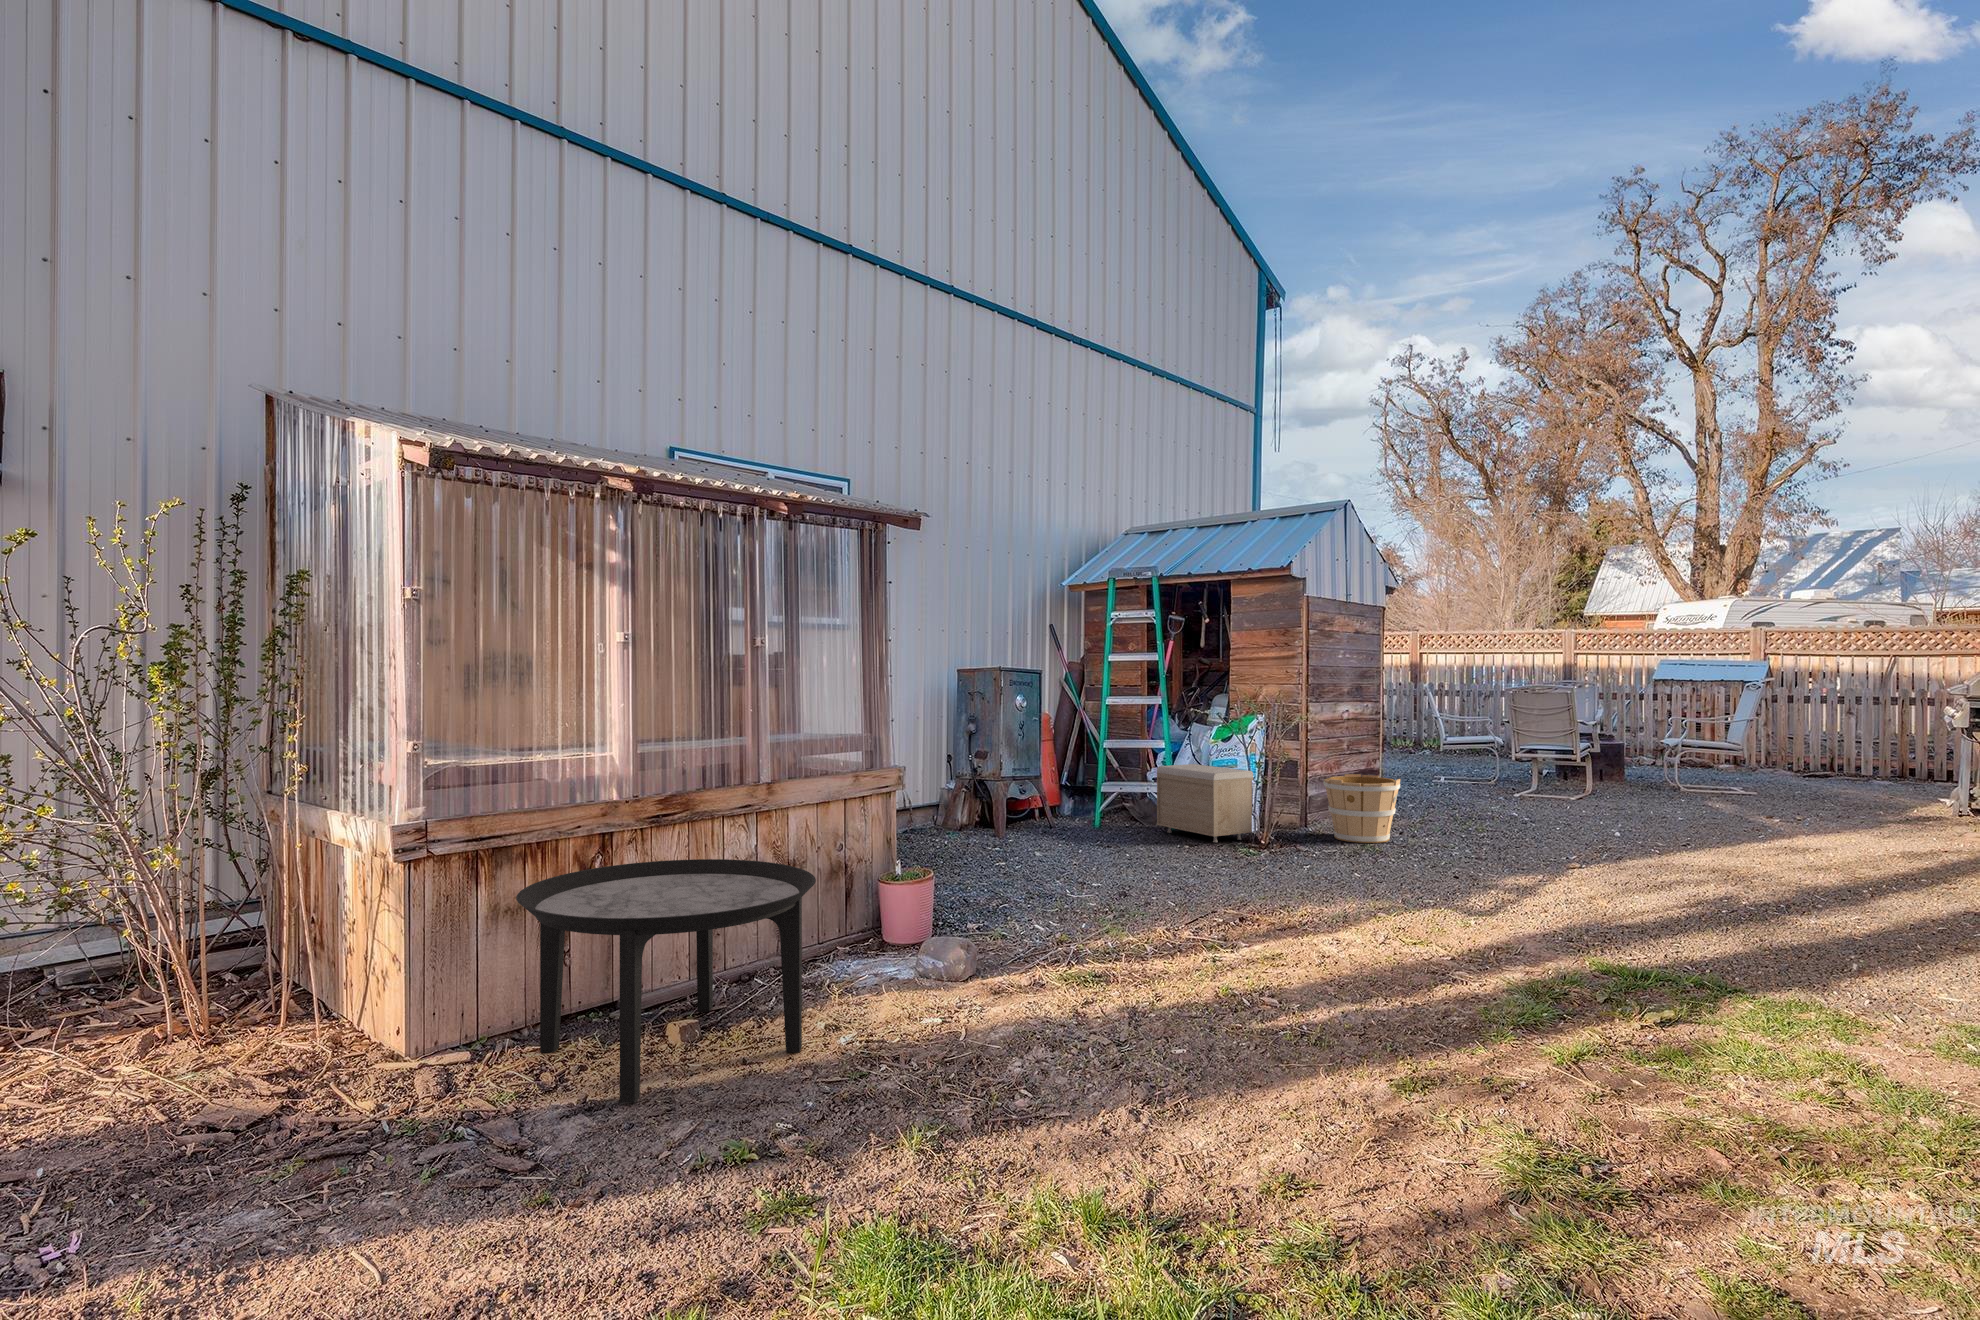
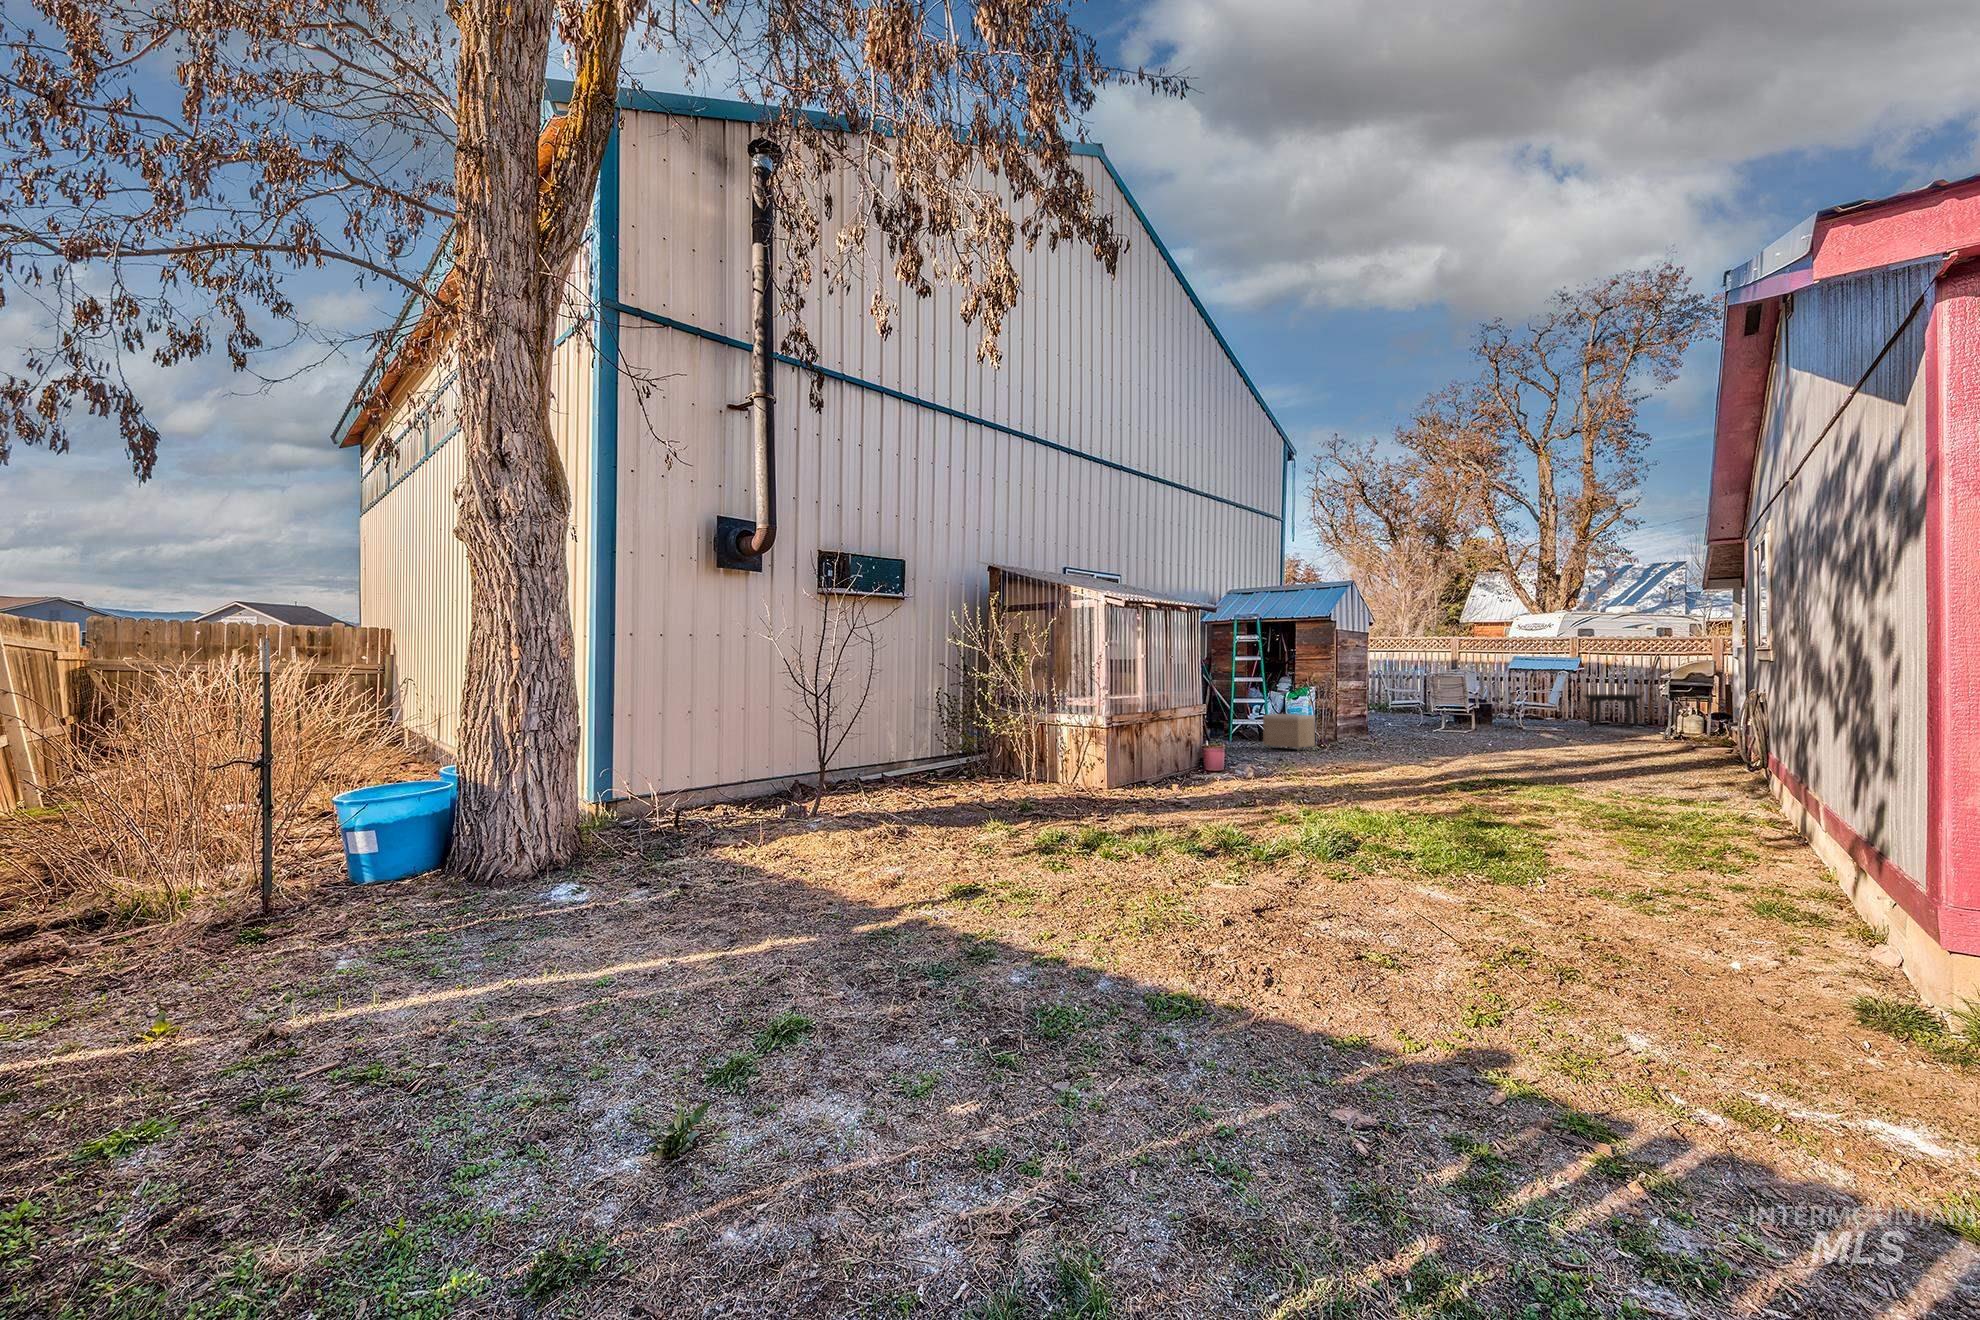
wooden bucket: present [1323,774,1400,843] -> none [1348,717,1387,750]
round table: present [516,859,816,1103] -> present [1582,694,1642,727]

